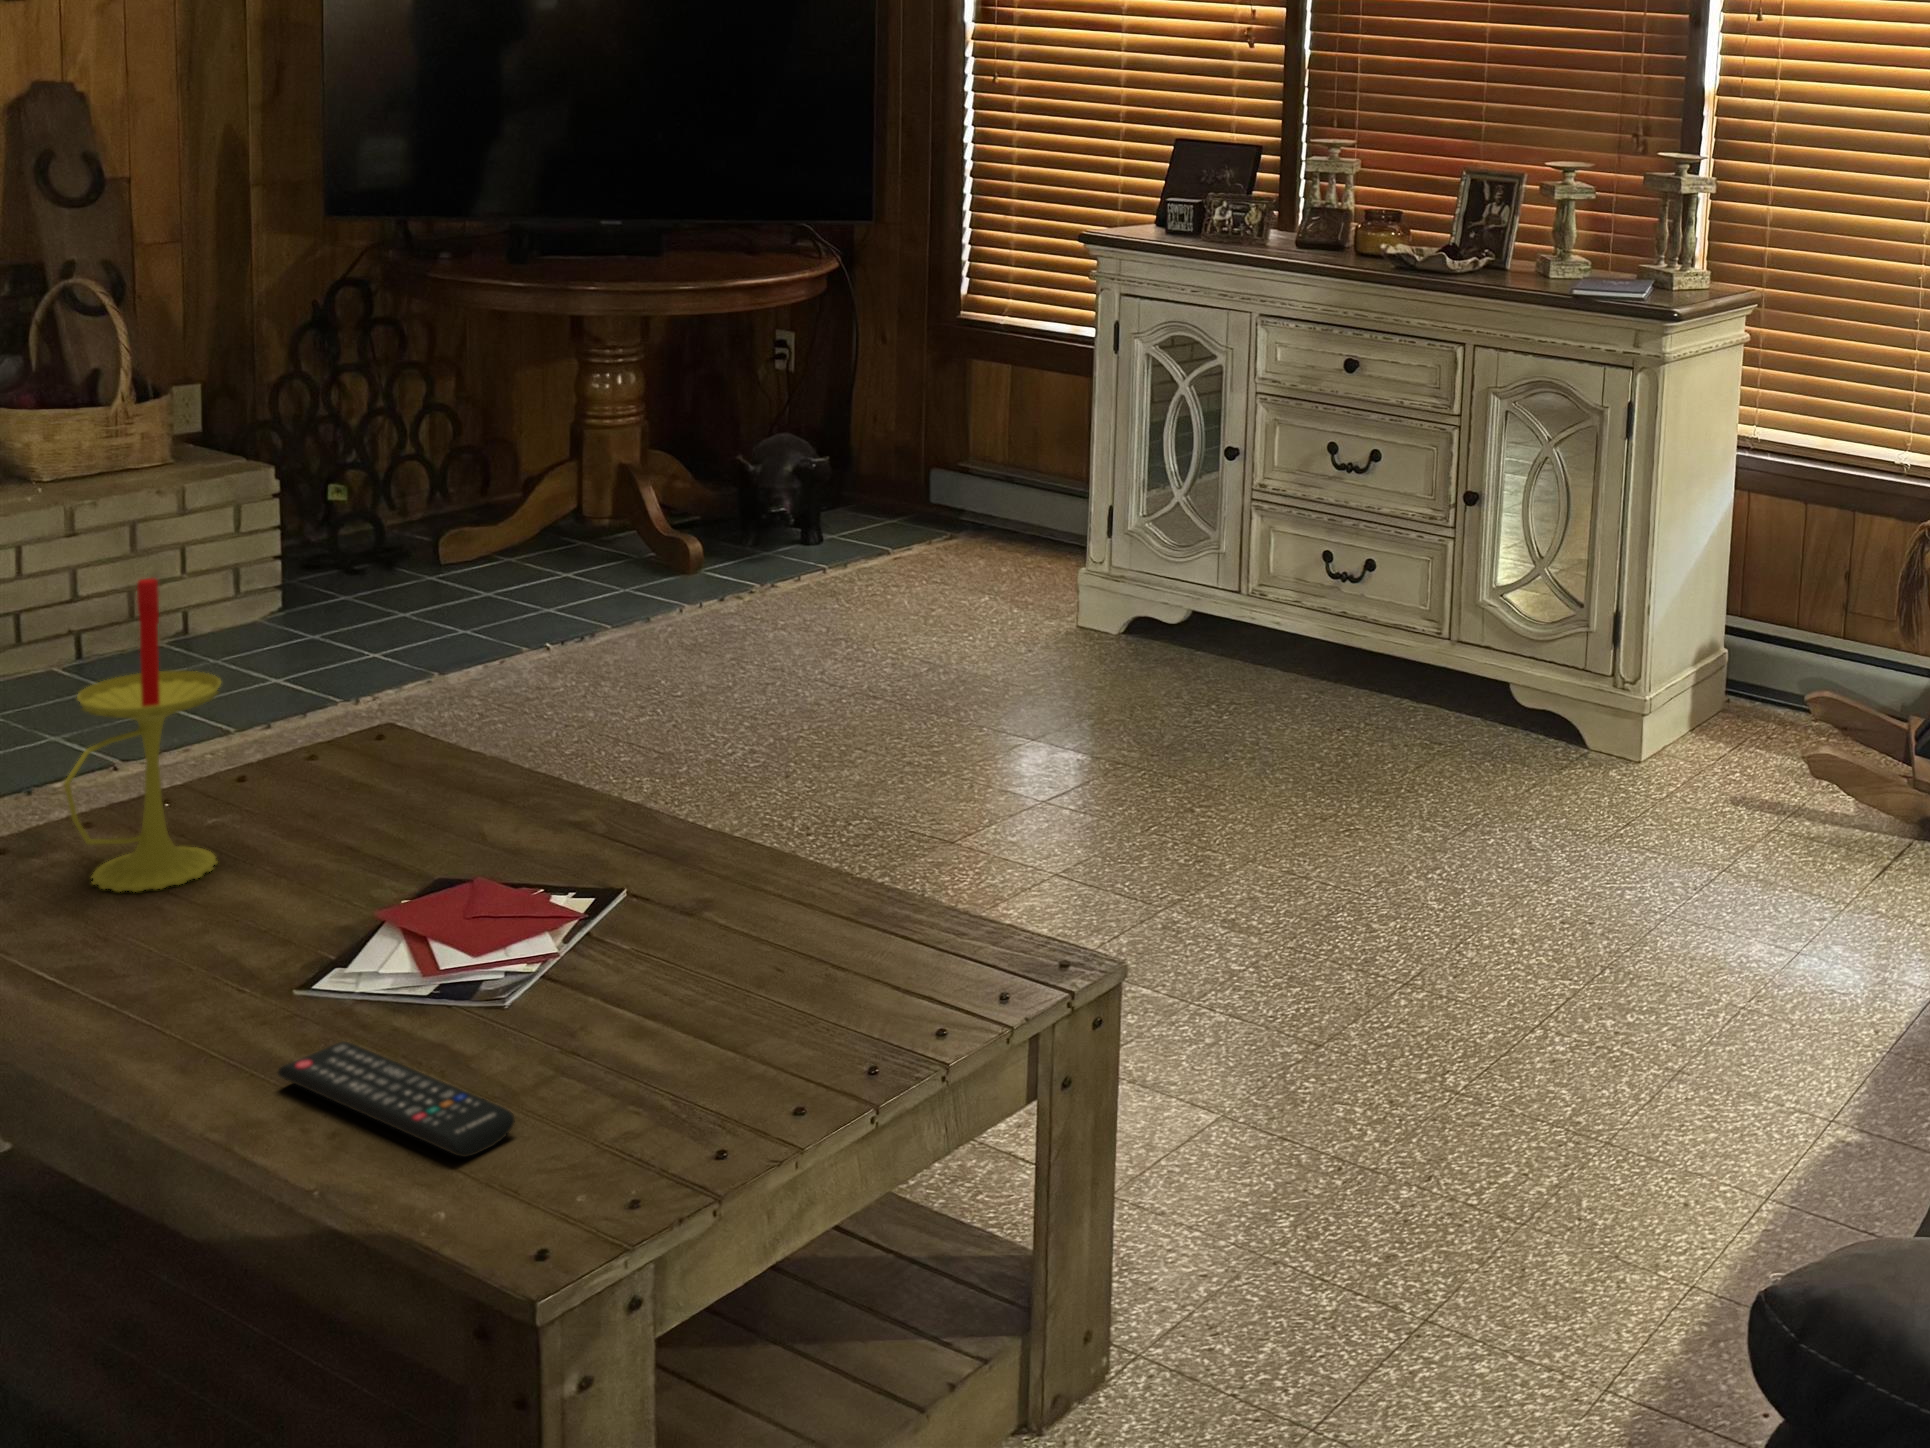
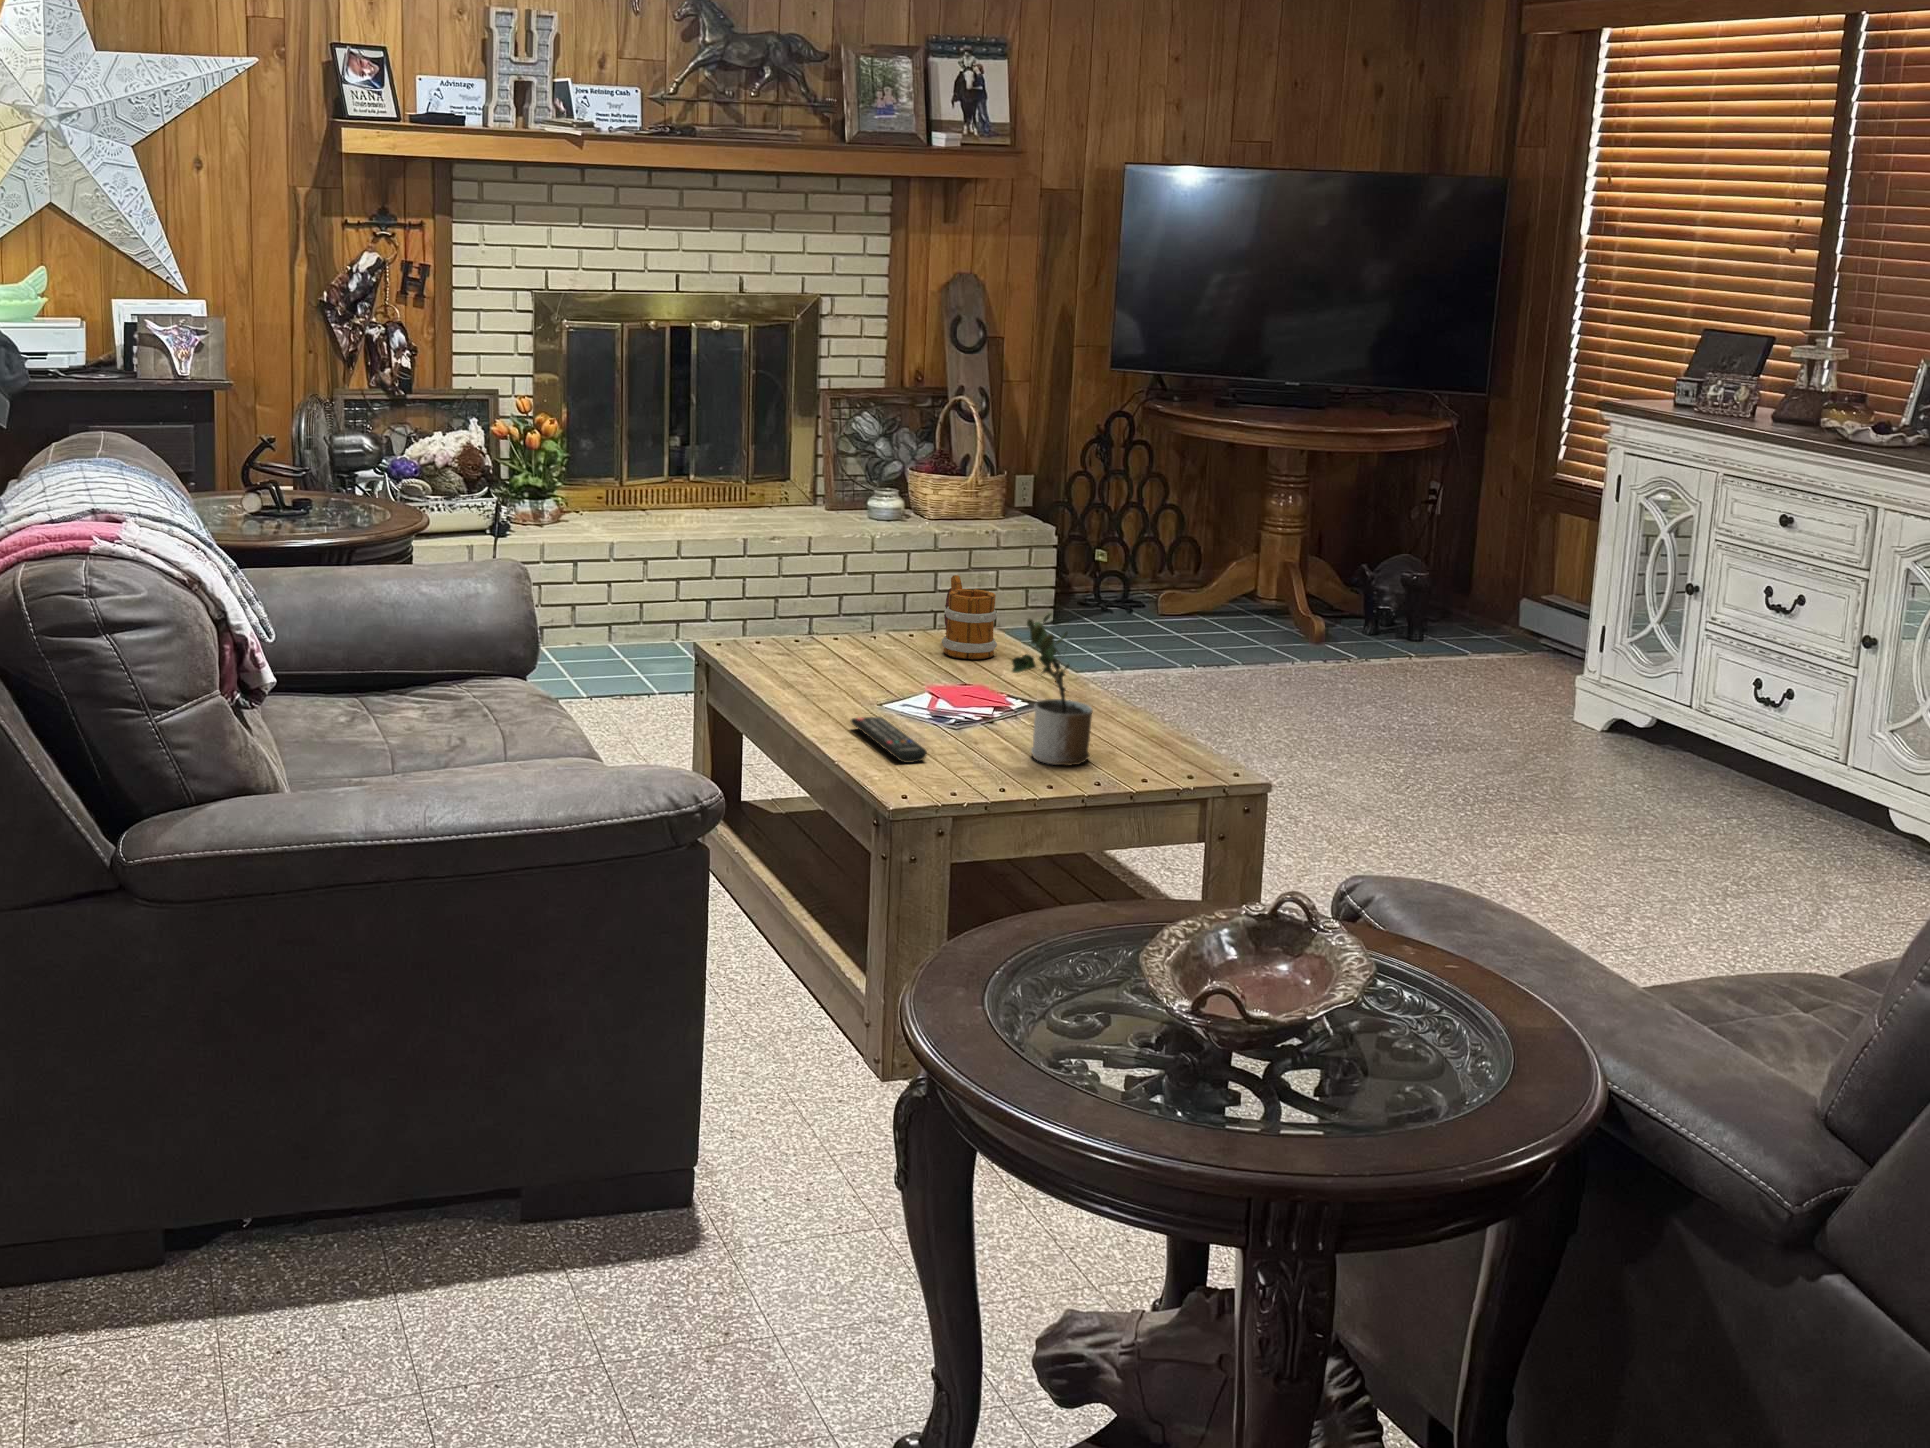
candle: present [64,578,221,891] -> none [818,502,891,663]
mug: none [314,662,441,819] -> present [942,575,998,659]
potted plant: none [678,766,824,1054] -> present [1012,614,1093,765]

